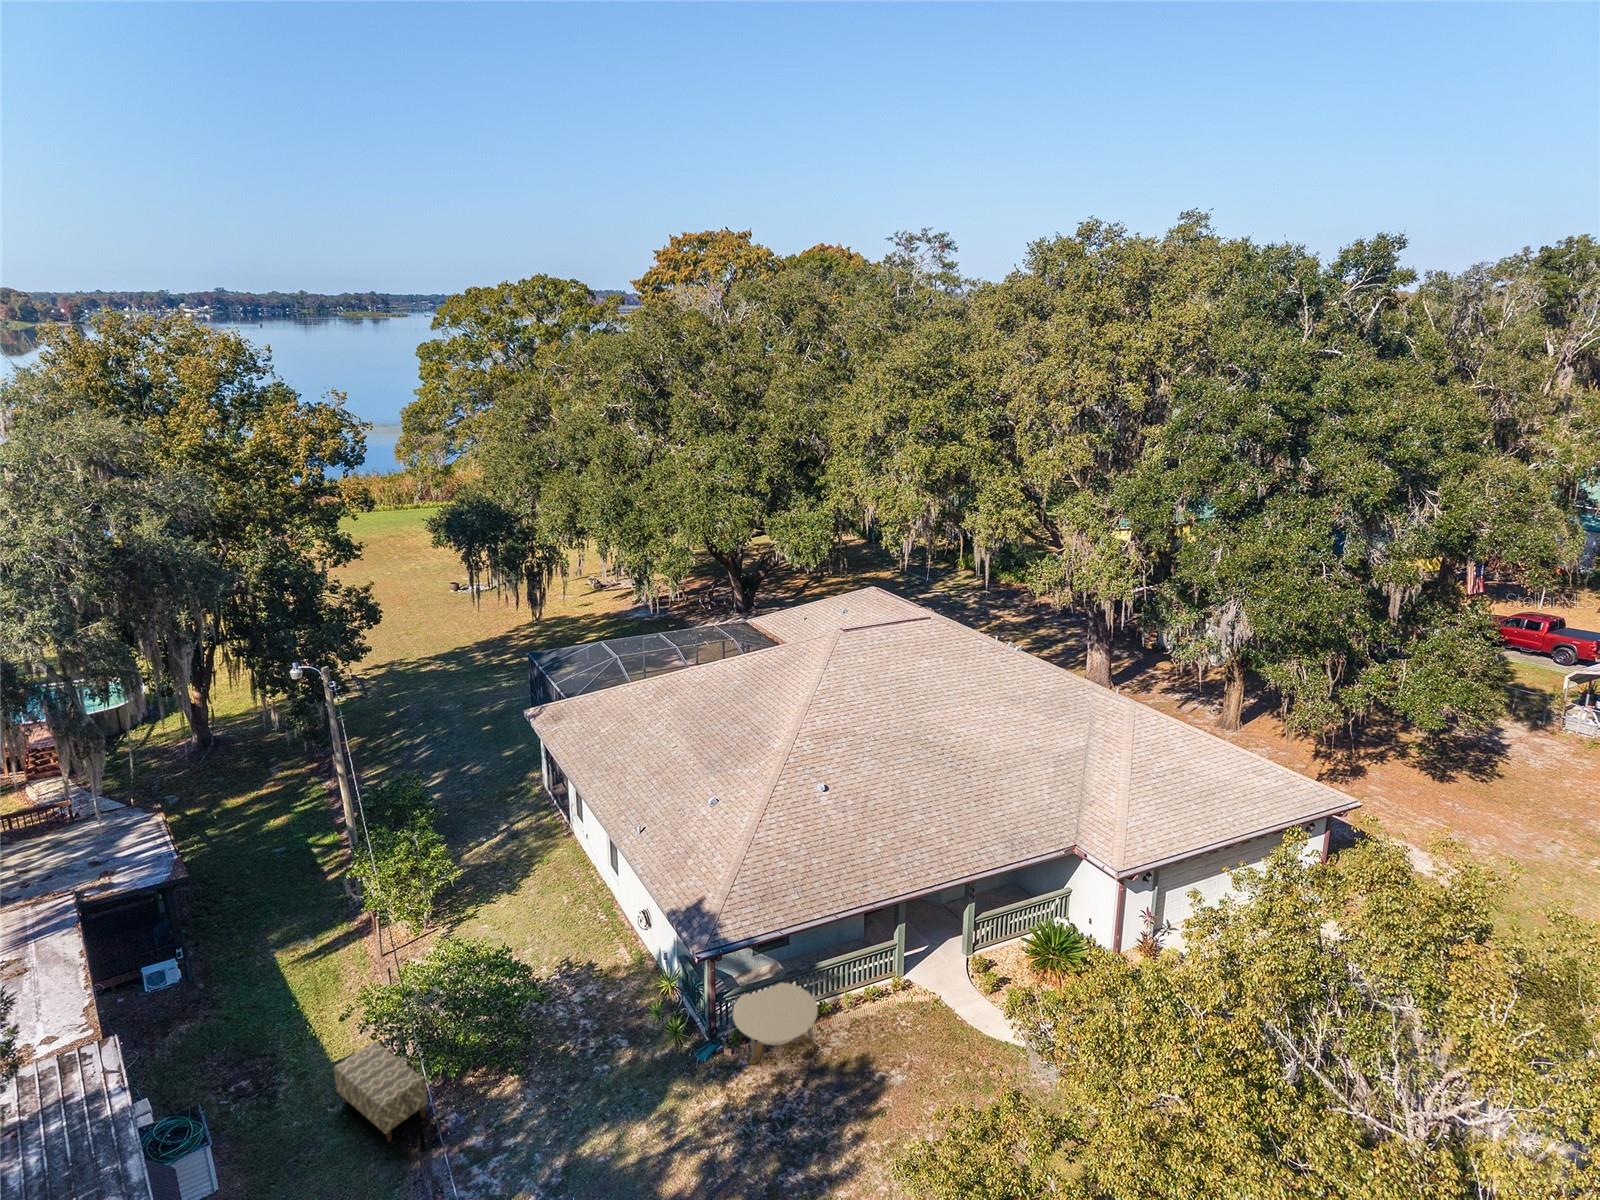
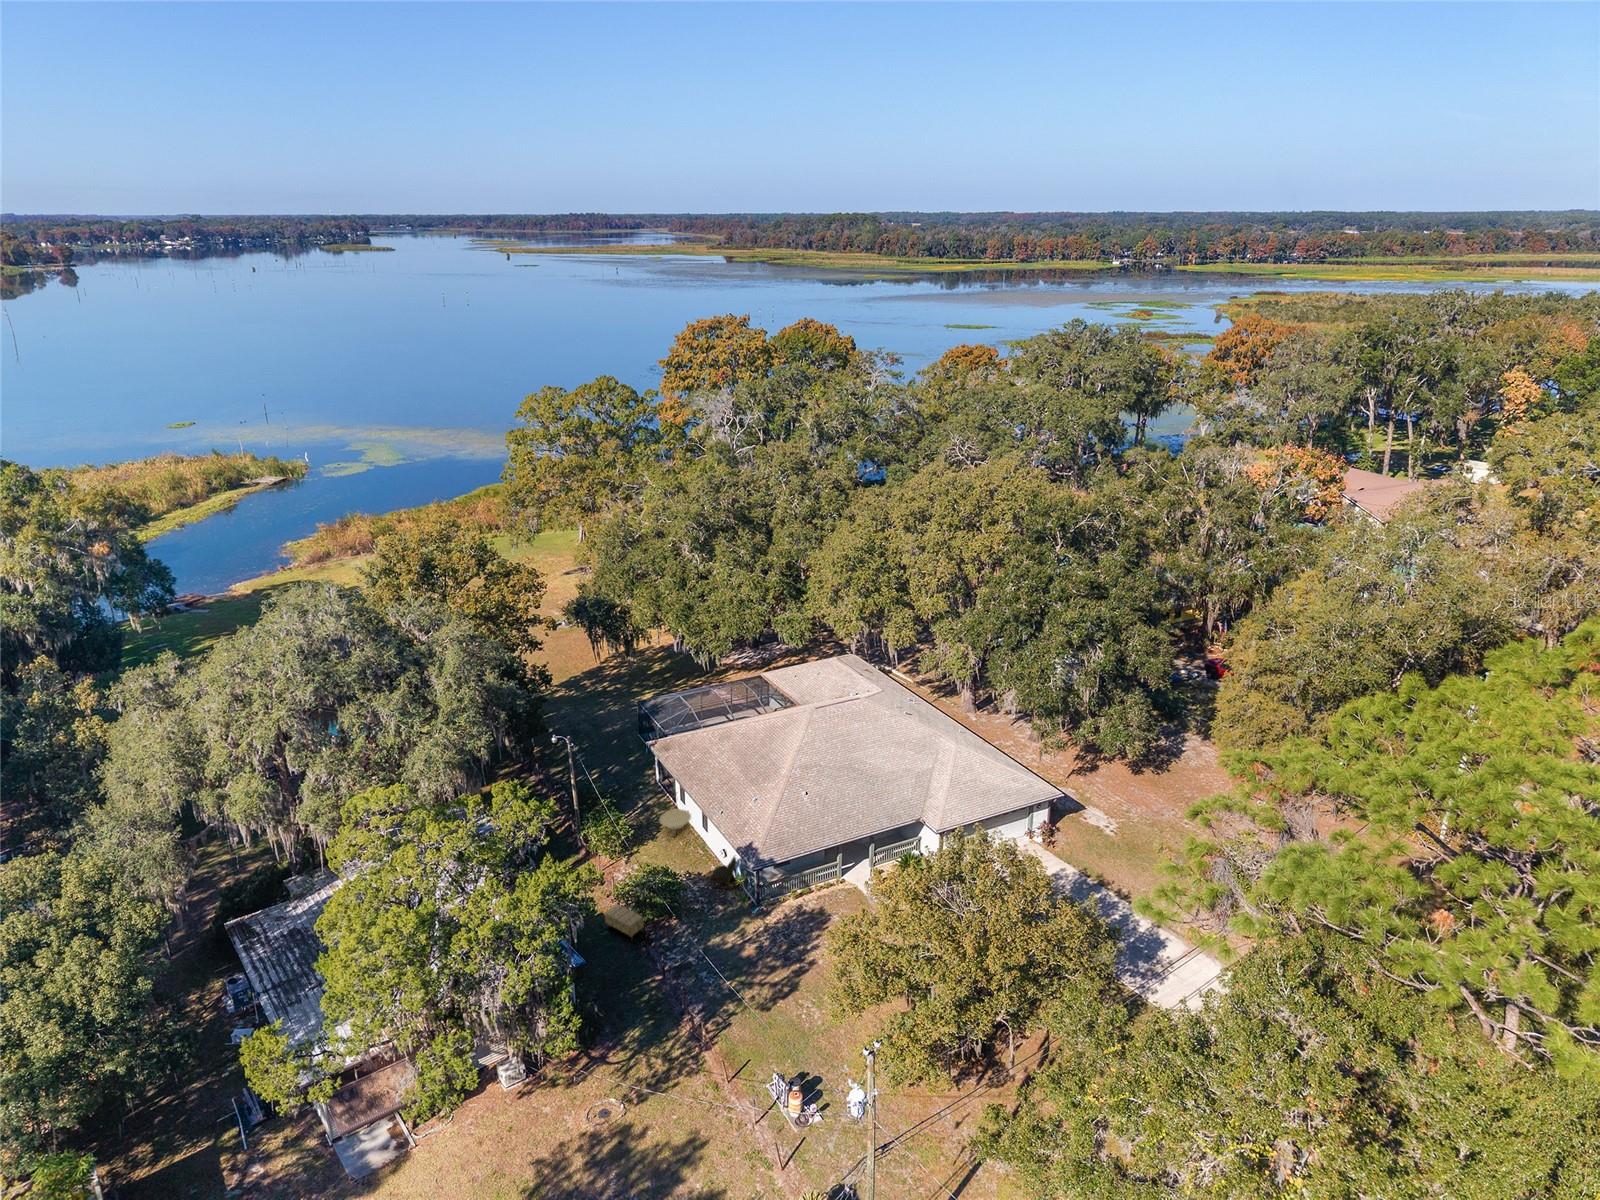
lounge chair: none [607,925,677,1005] -> present [710,857,737,889]
round table: present [733,982,818,1064] -> present [660,809,691,837]

